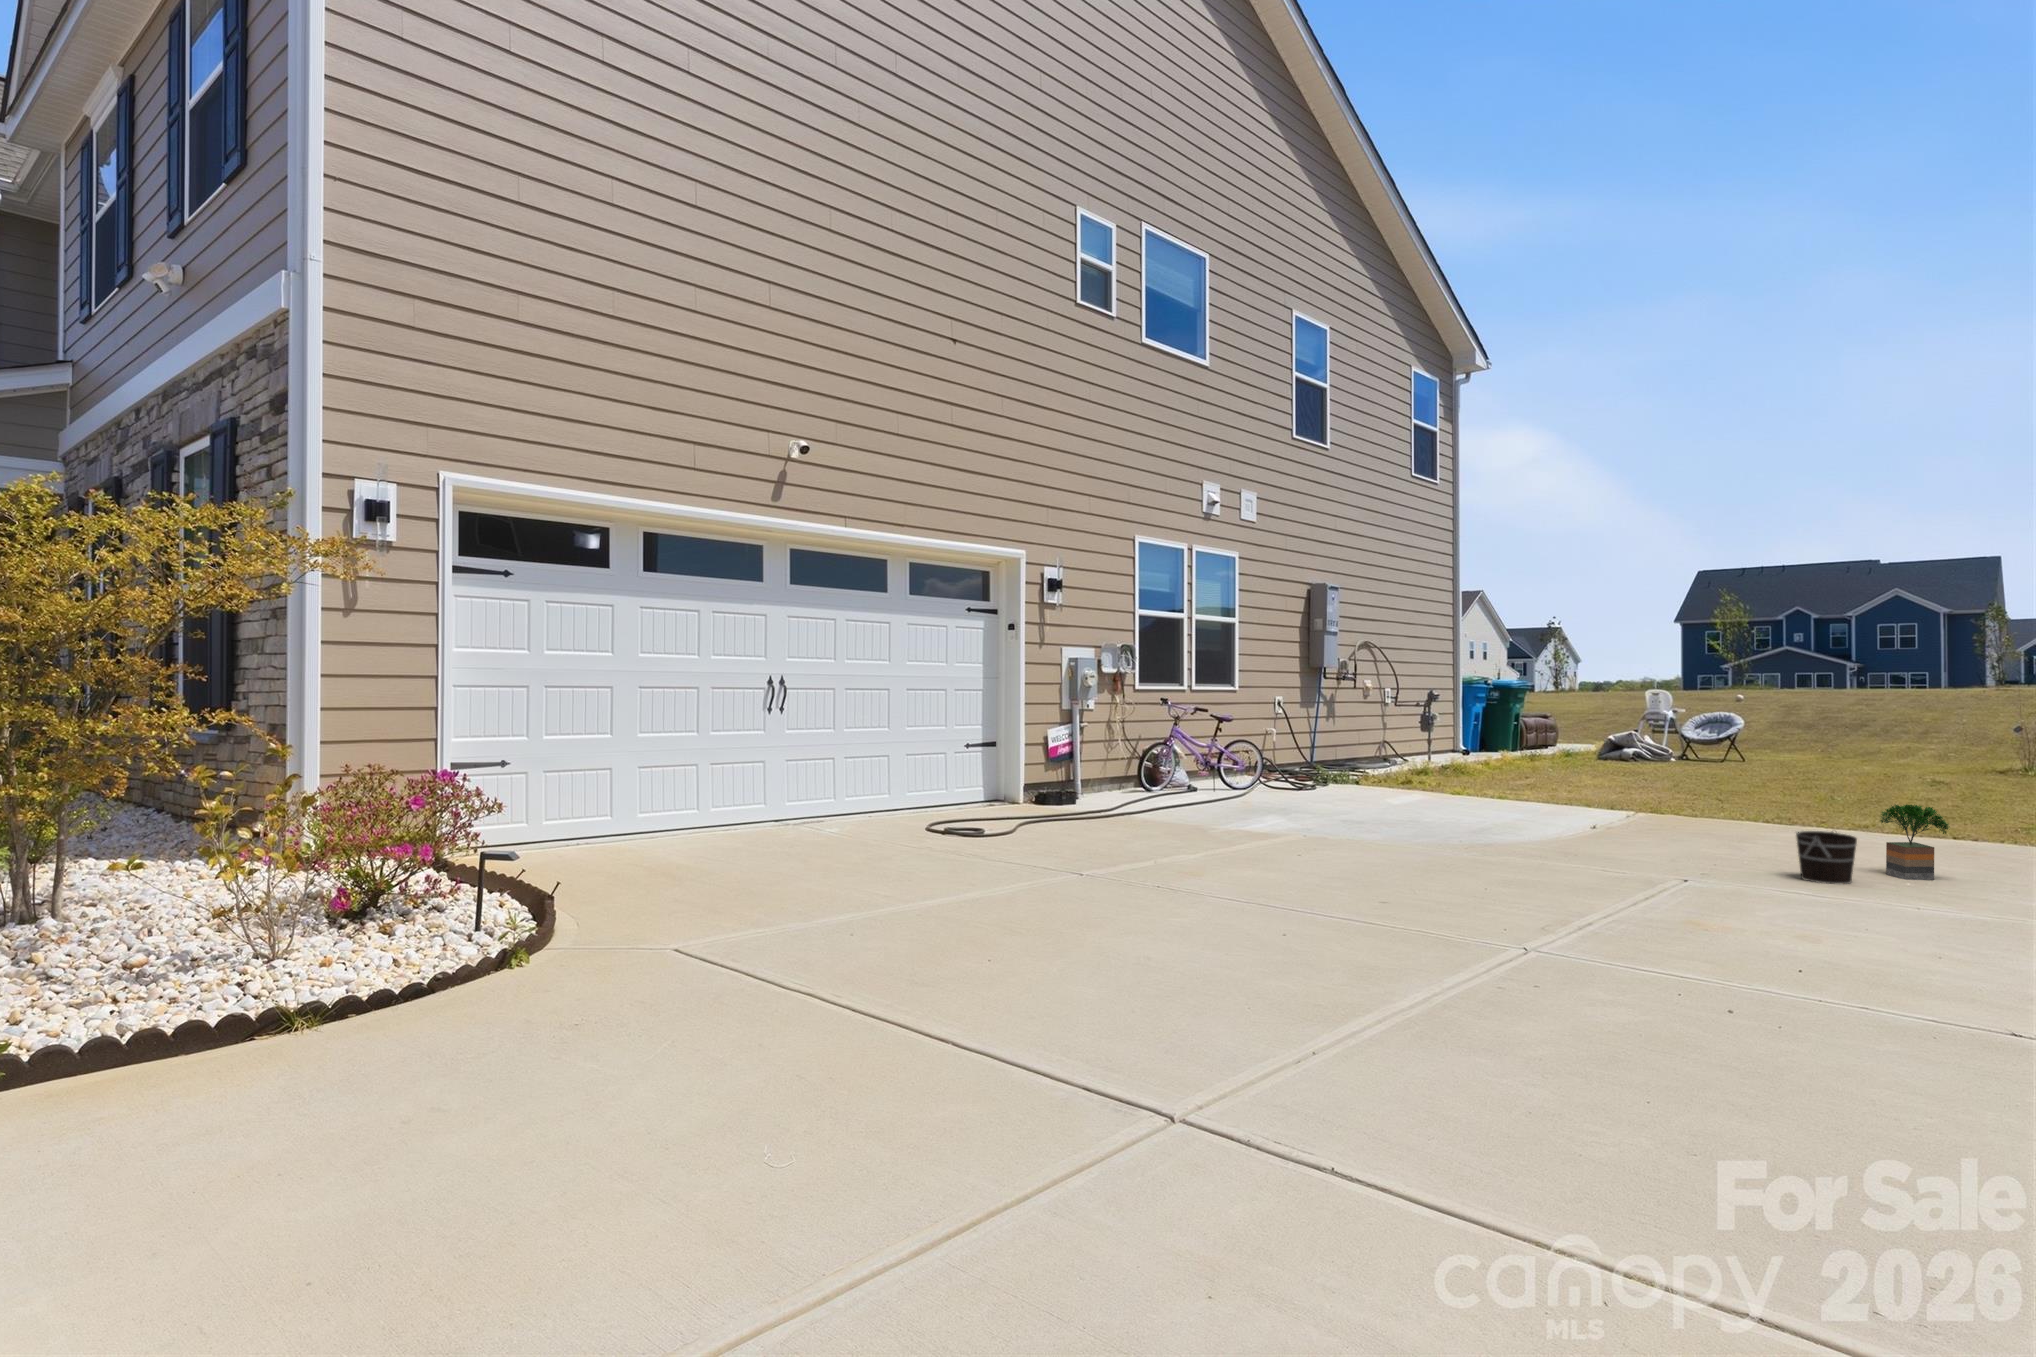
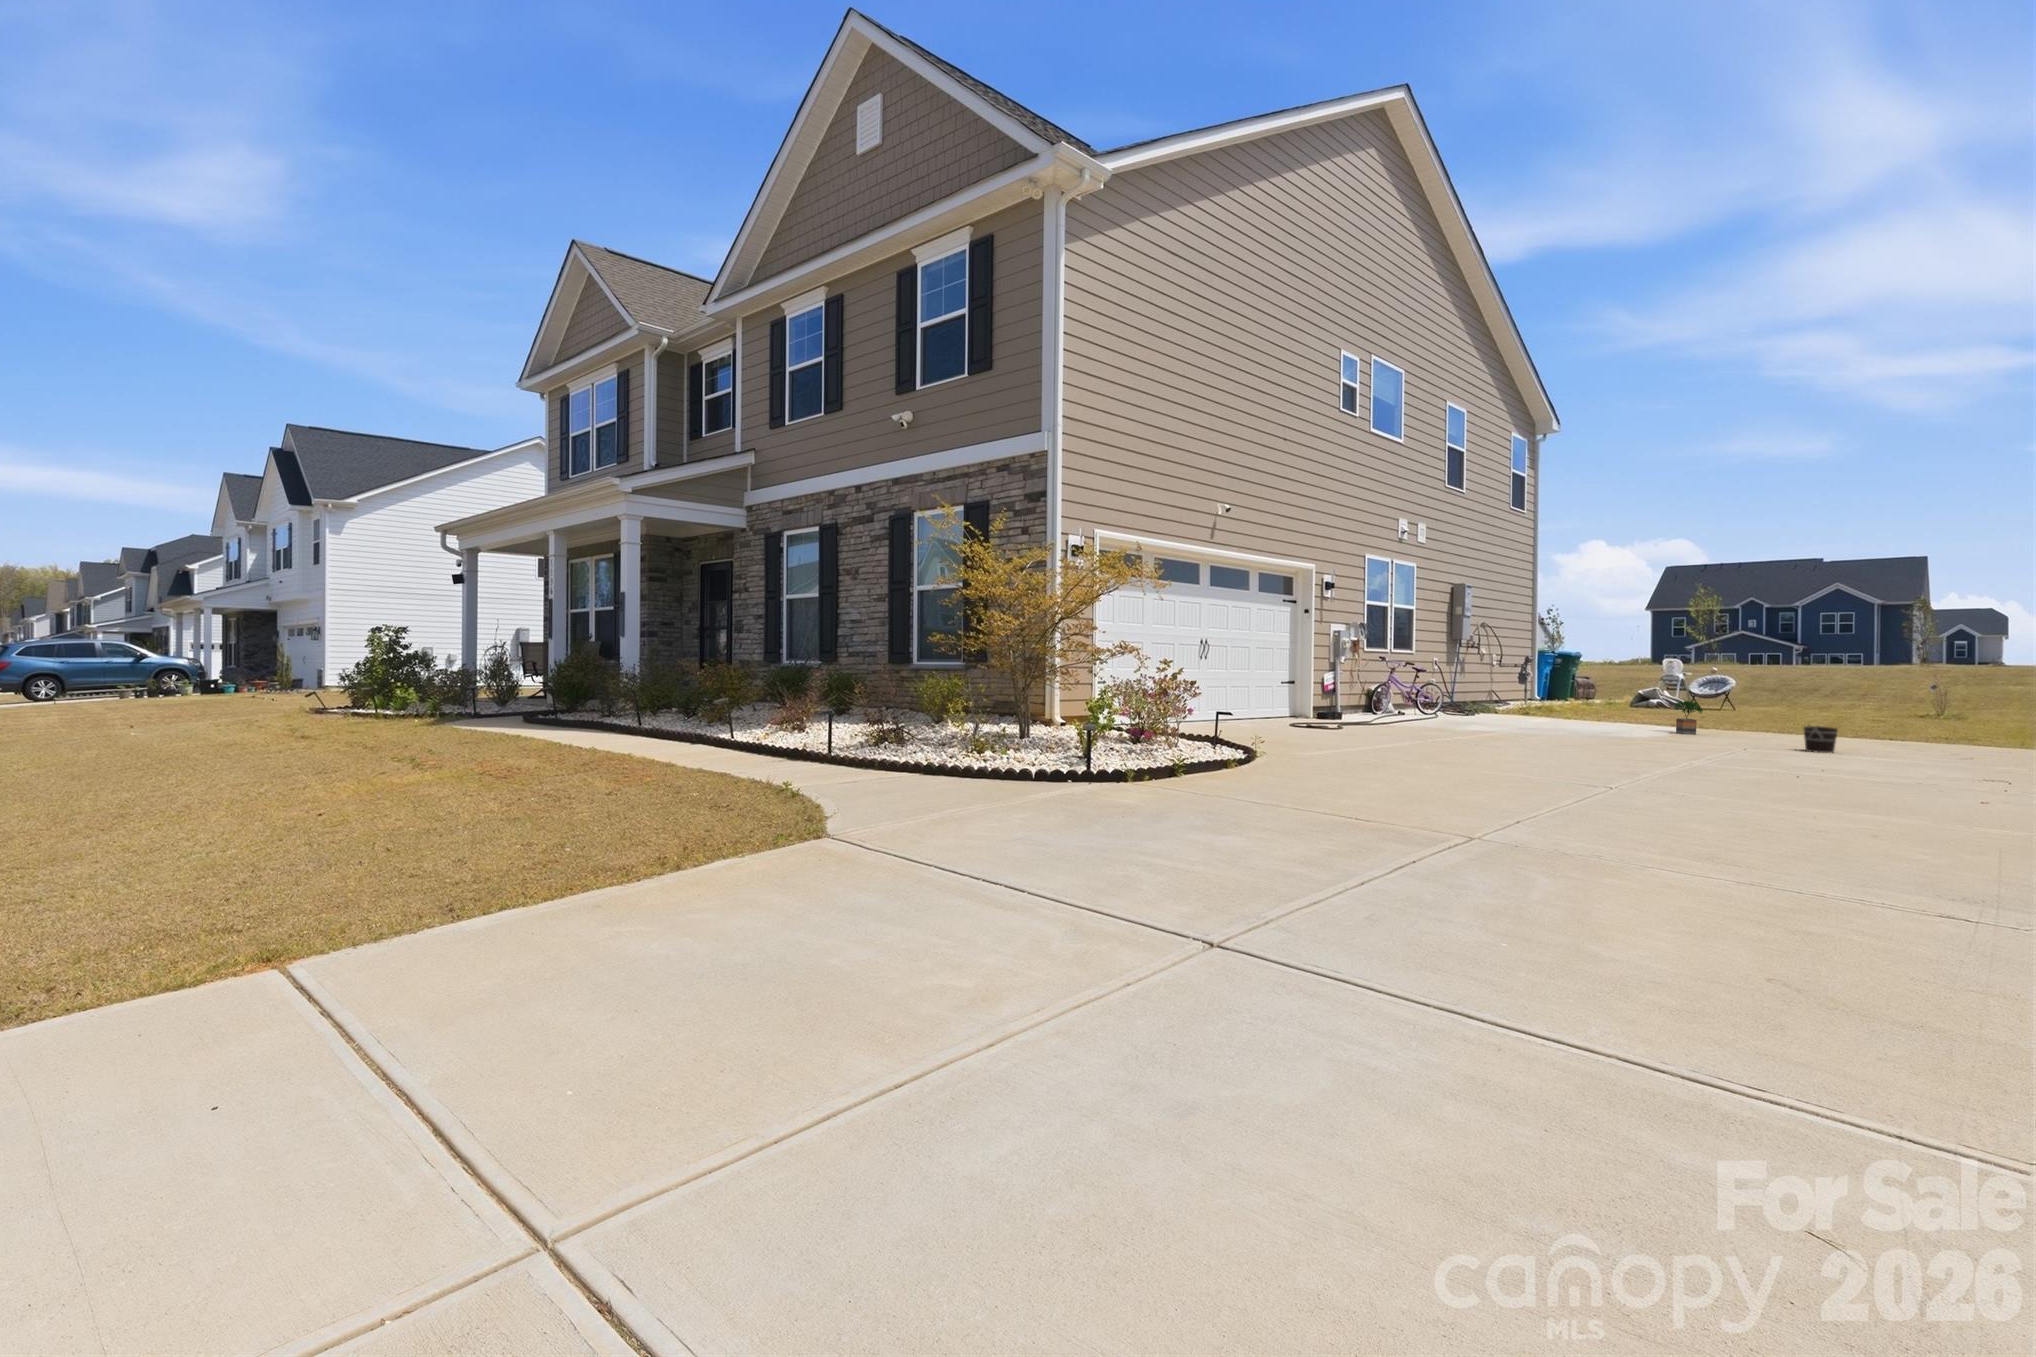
potted tree: present [1880,804,1950,880] -> present [1674,701,1703,735]

